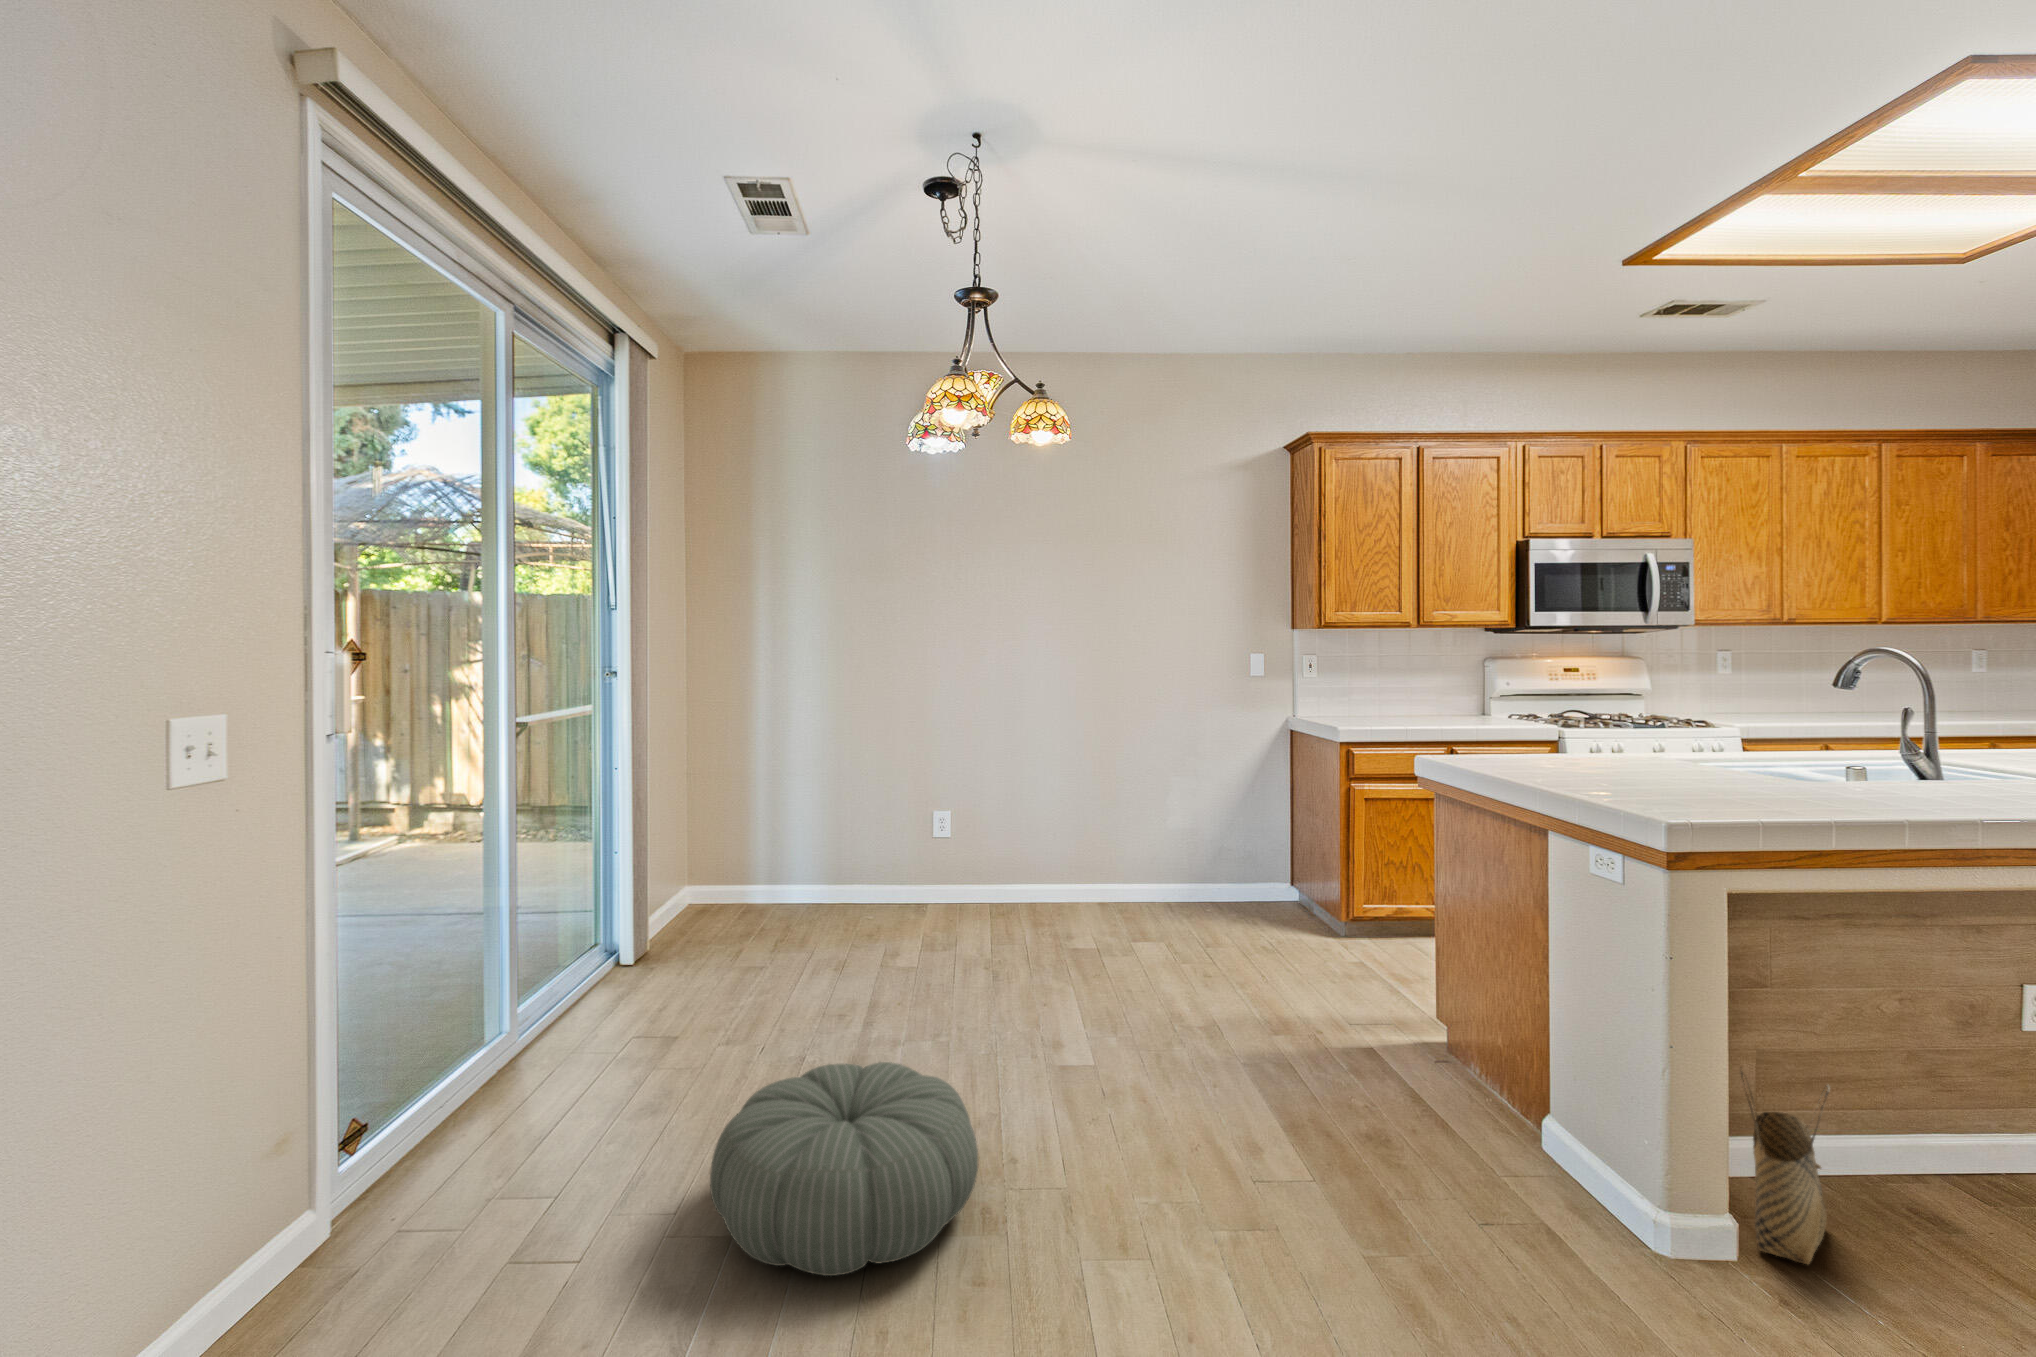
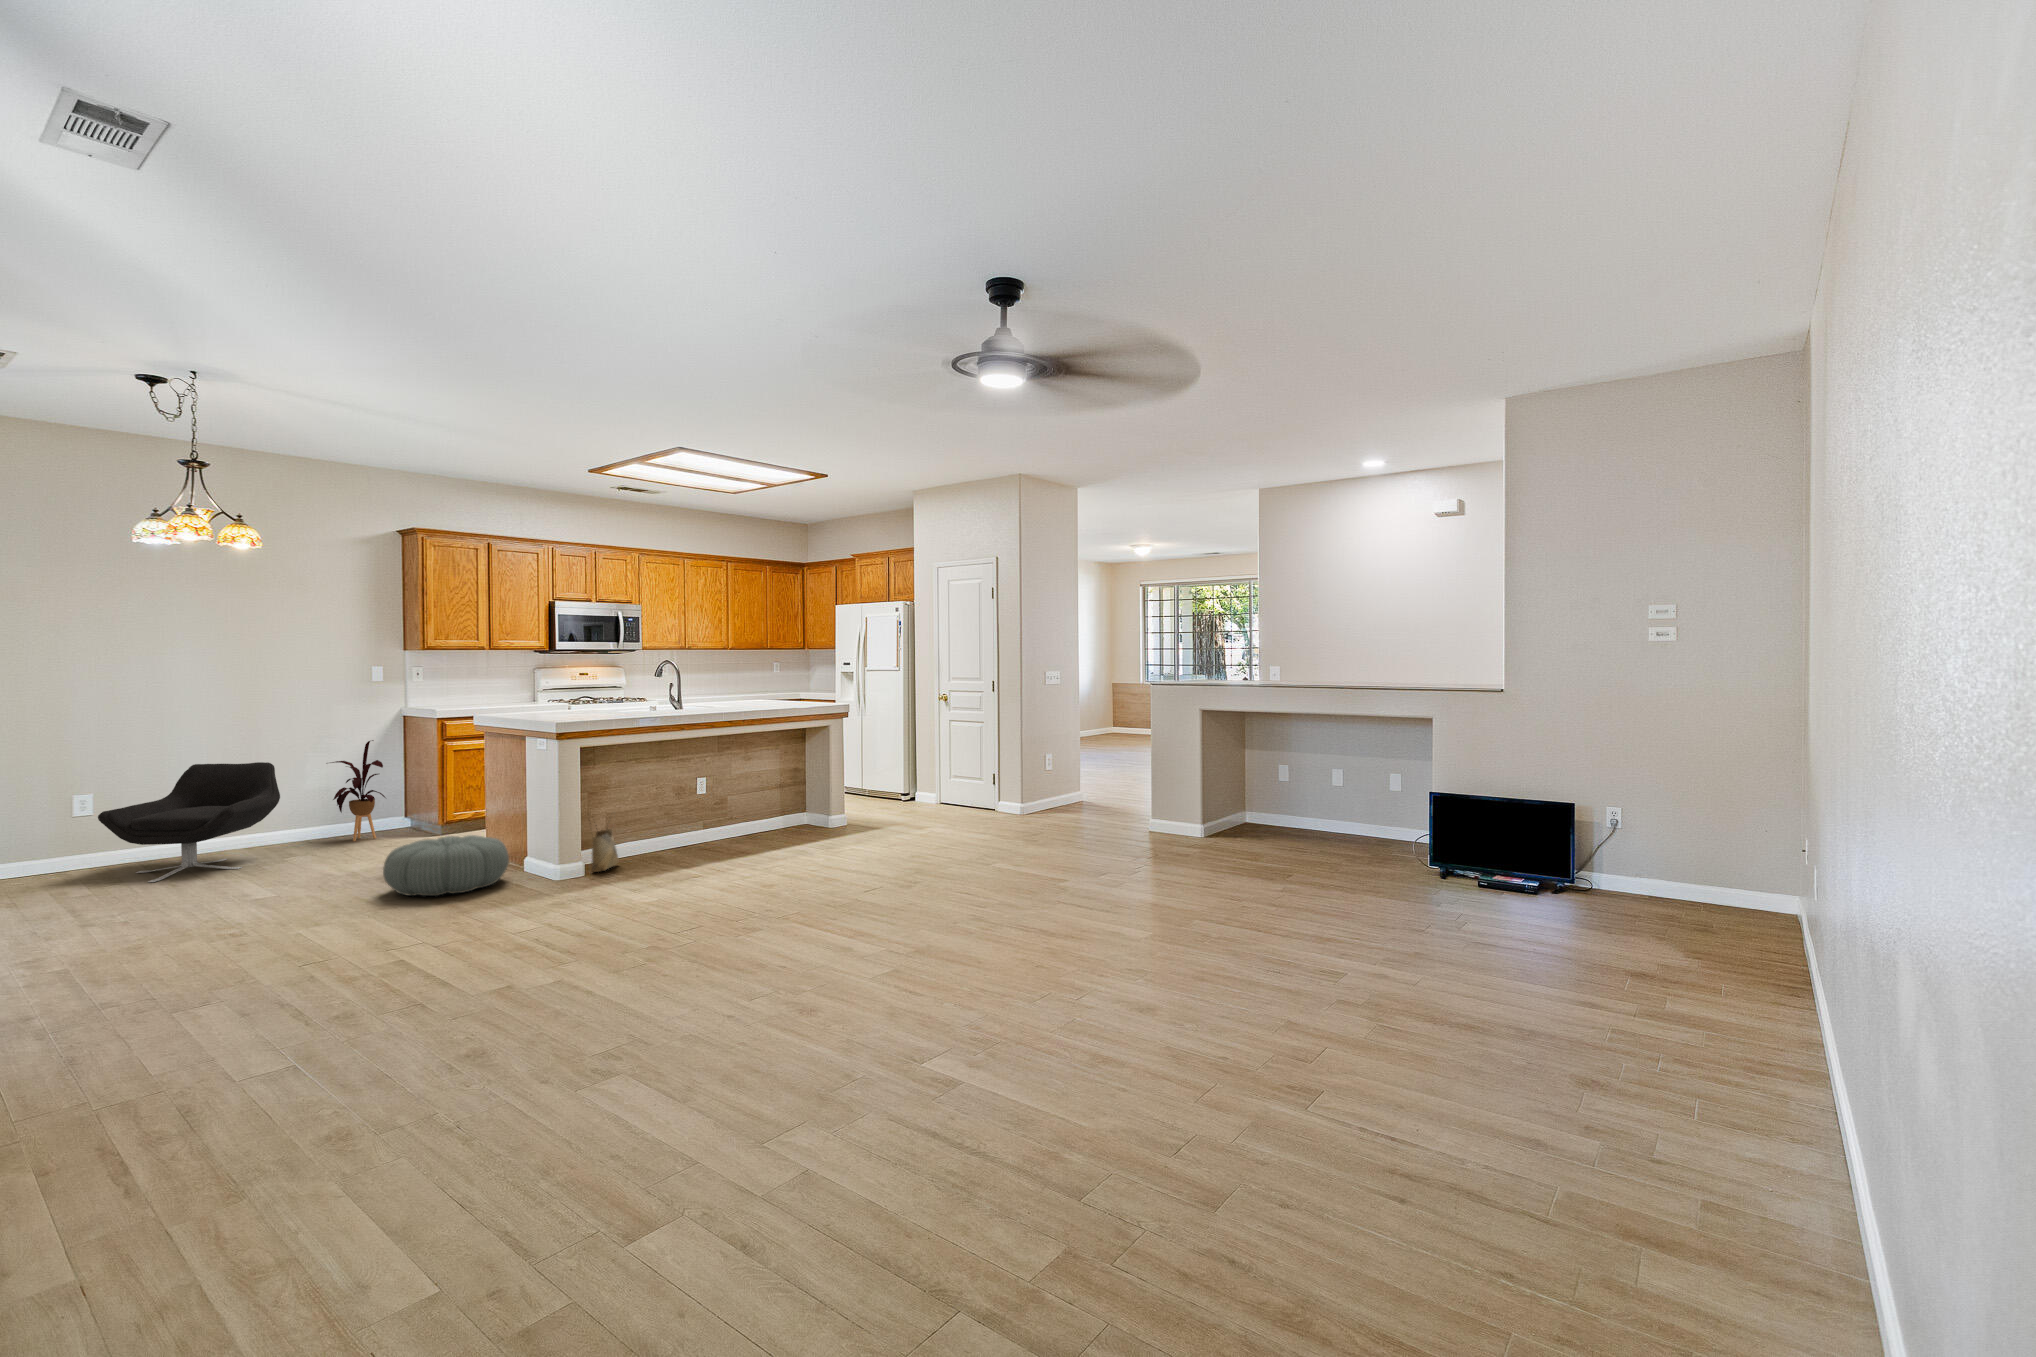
house plant: none [1189,772,1267,926] -> present [331,740,385,841]
lounge chair: none [936,790,1130,968] -> present [98,762,280,882]
pouf: present [710,1062,979,1276] -> present [383,835,509,896]

